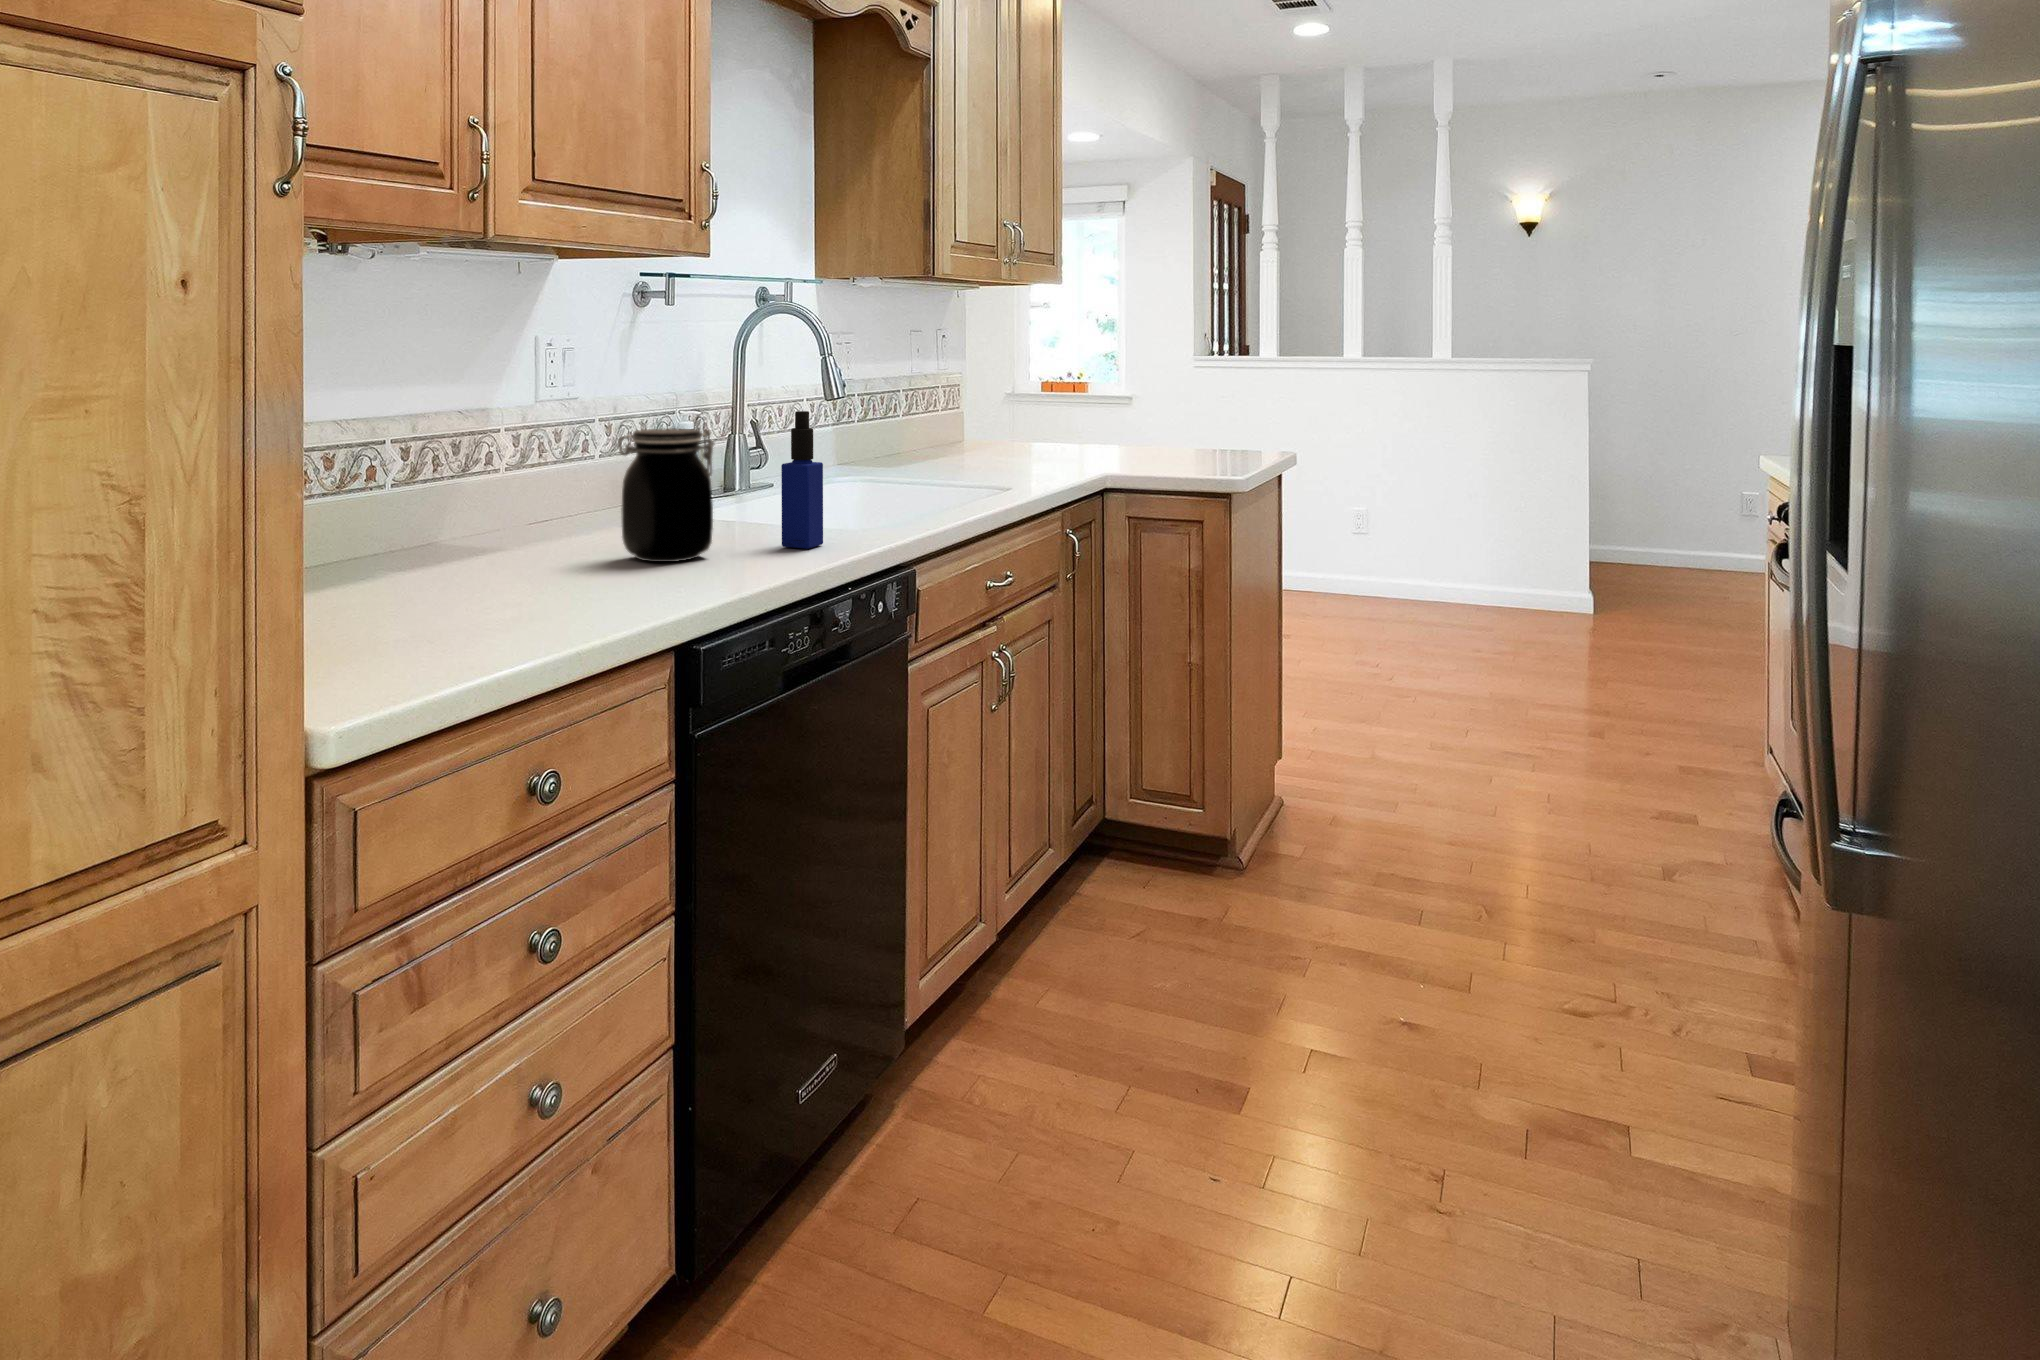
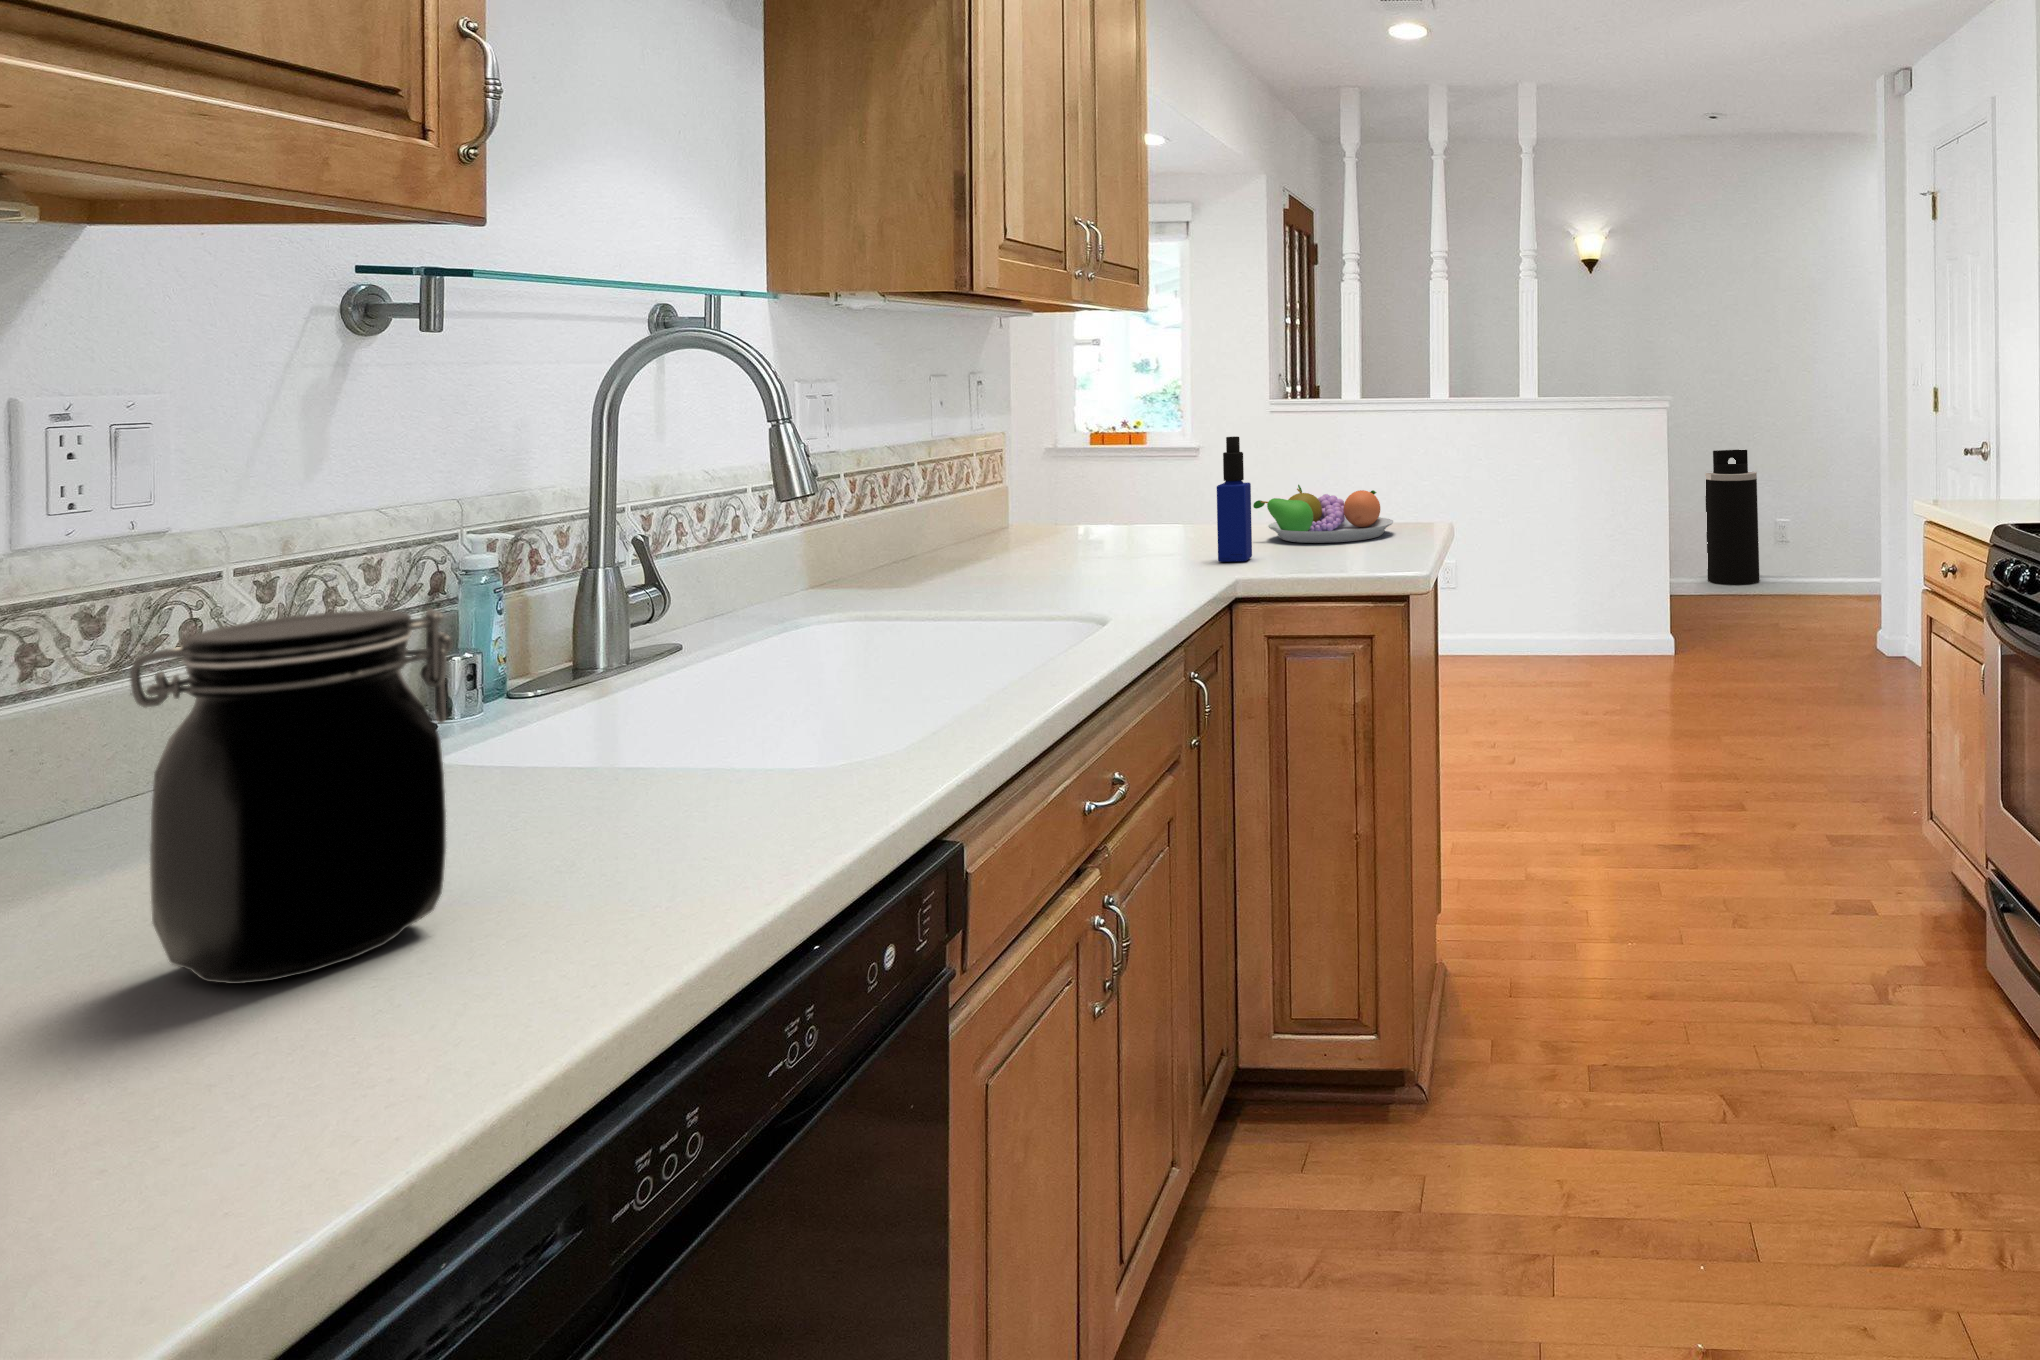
bottle: present [781,411,823,549] -> present [1217,436,1252,562]
fruit bowl: none [1126,420,1233,462] -> present [1253,485,1394,543]
trash can: none [1656,424,1718,564] -> present [1705,450,1760,585]

